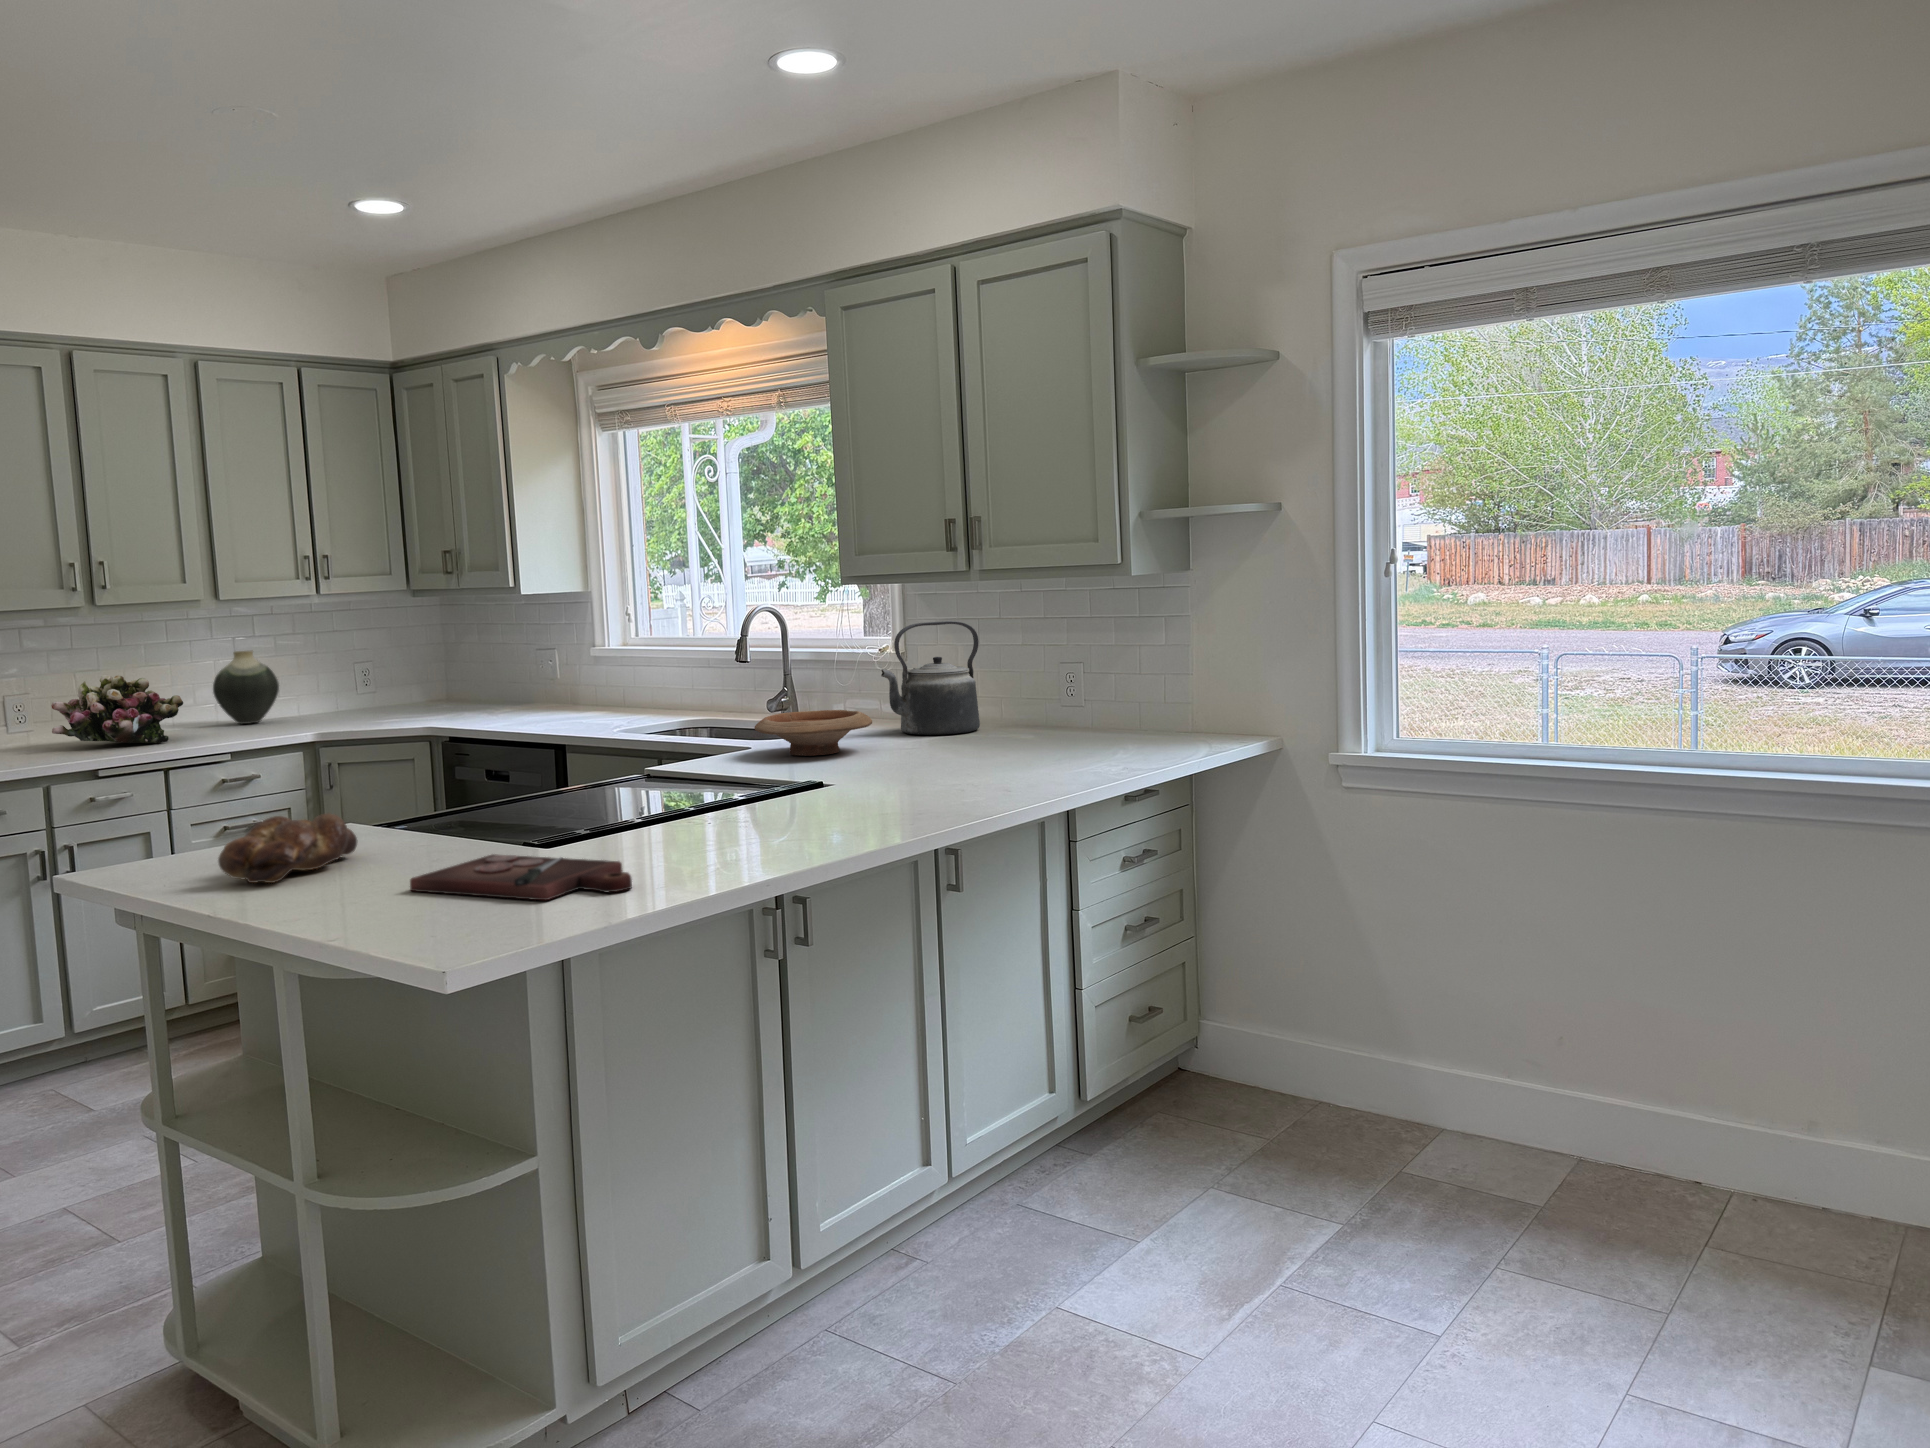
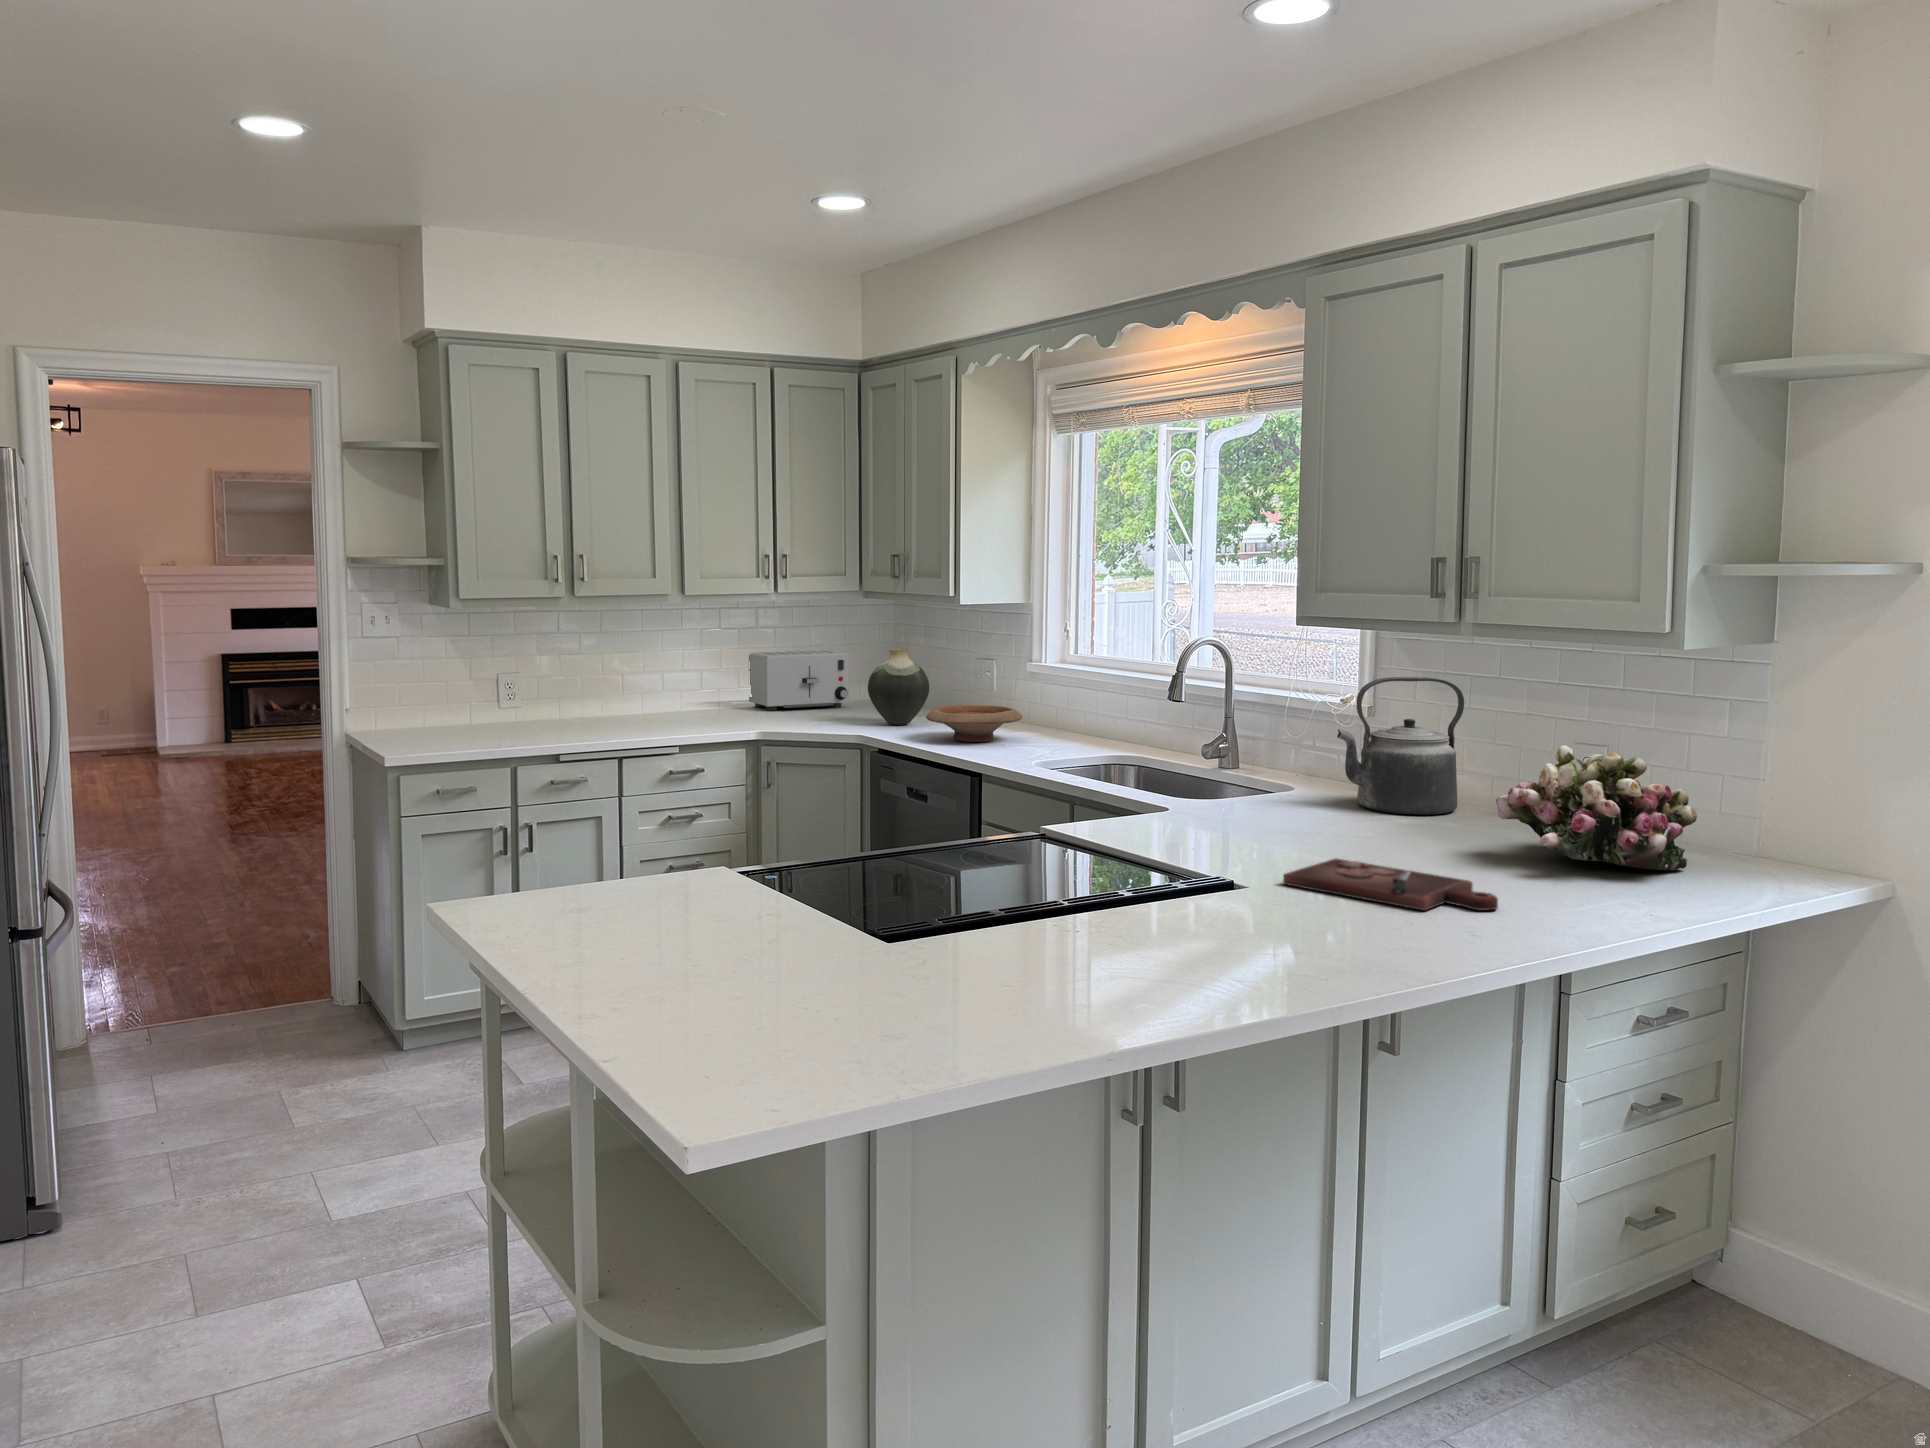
vase: present [213,651,279,724] -> present [868,649,929,725]
toaster: none [290,654,403,716] -> present [749,650,849,710]
flower arrangement: present [51,675,183,743] -> present [1496,745,1697,870]
wooden bowl: present [754,710,872,756] -> present [926,705,1022,742]
bread loaf: present [218,813,357,883] -> none [553,870,703,948]
cutting board: present [410,854,632,900] -> present [1283,858,1498,911]

